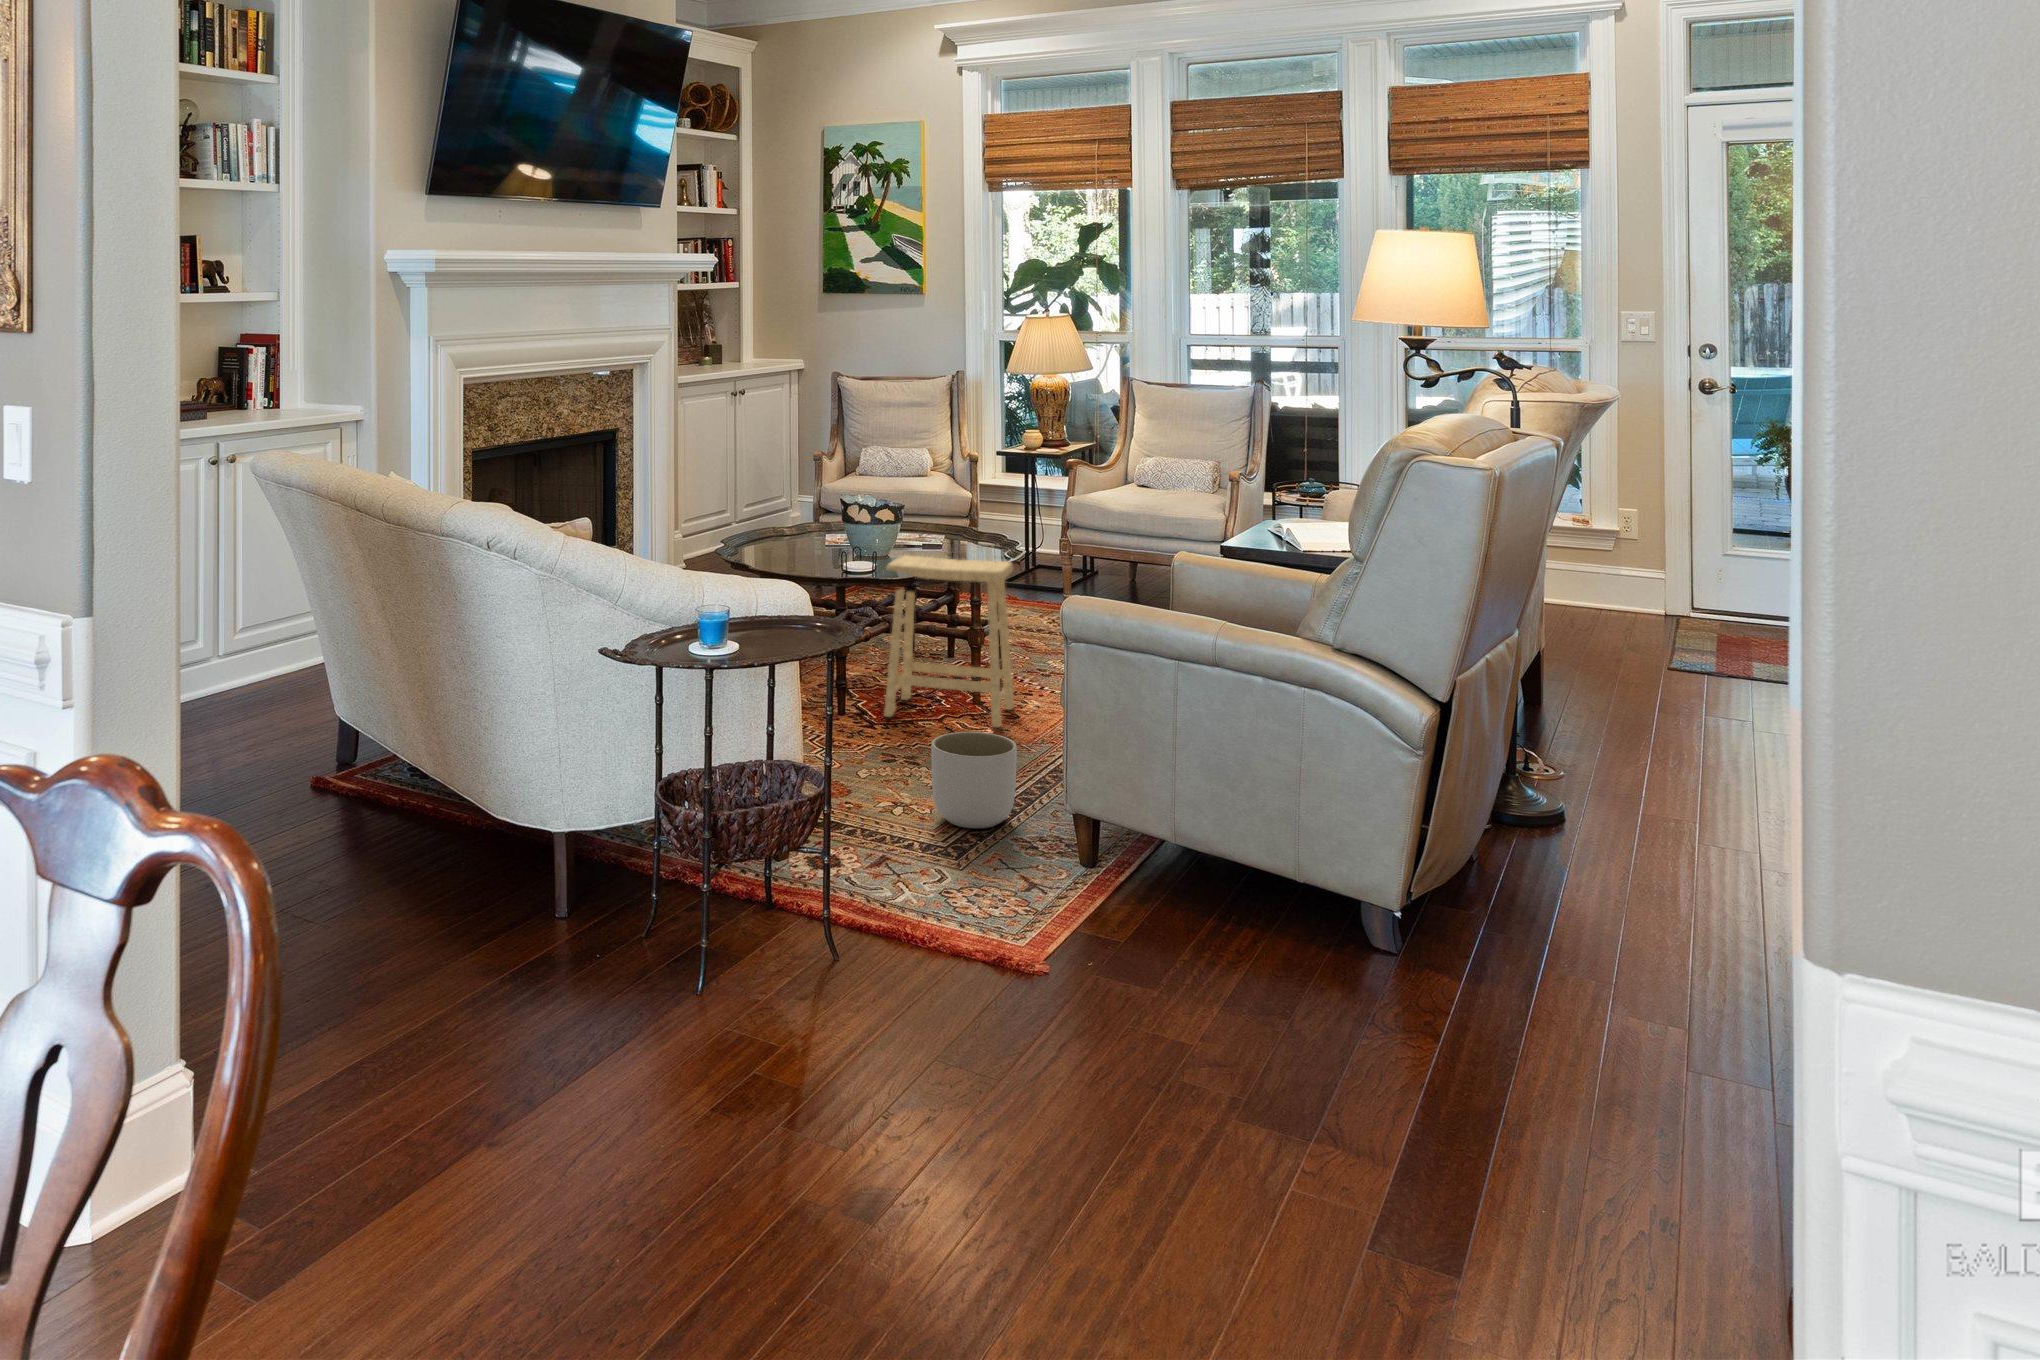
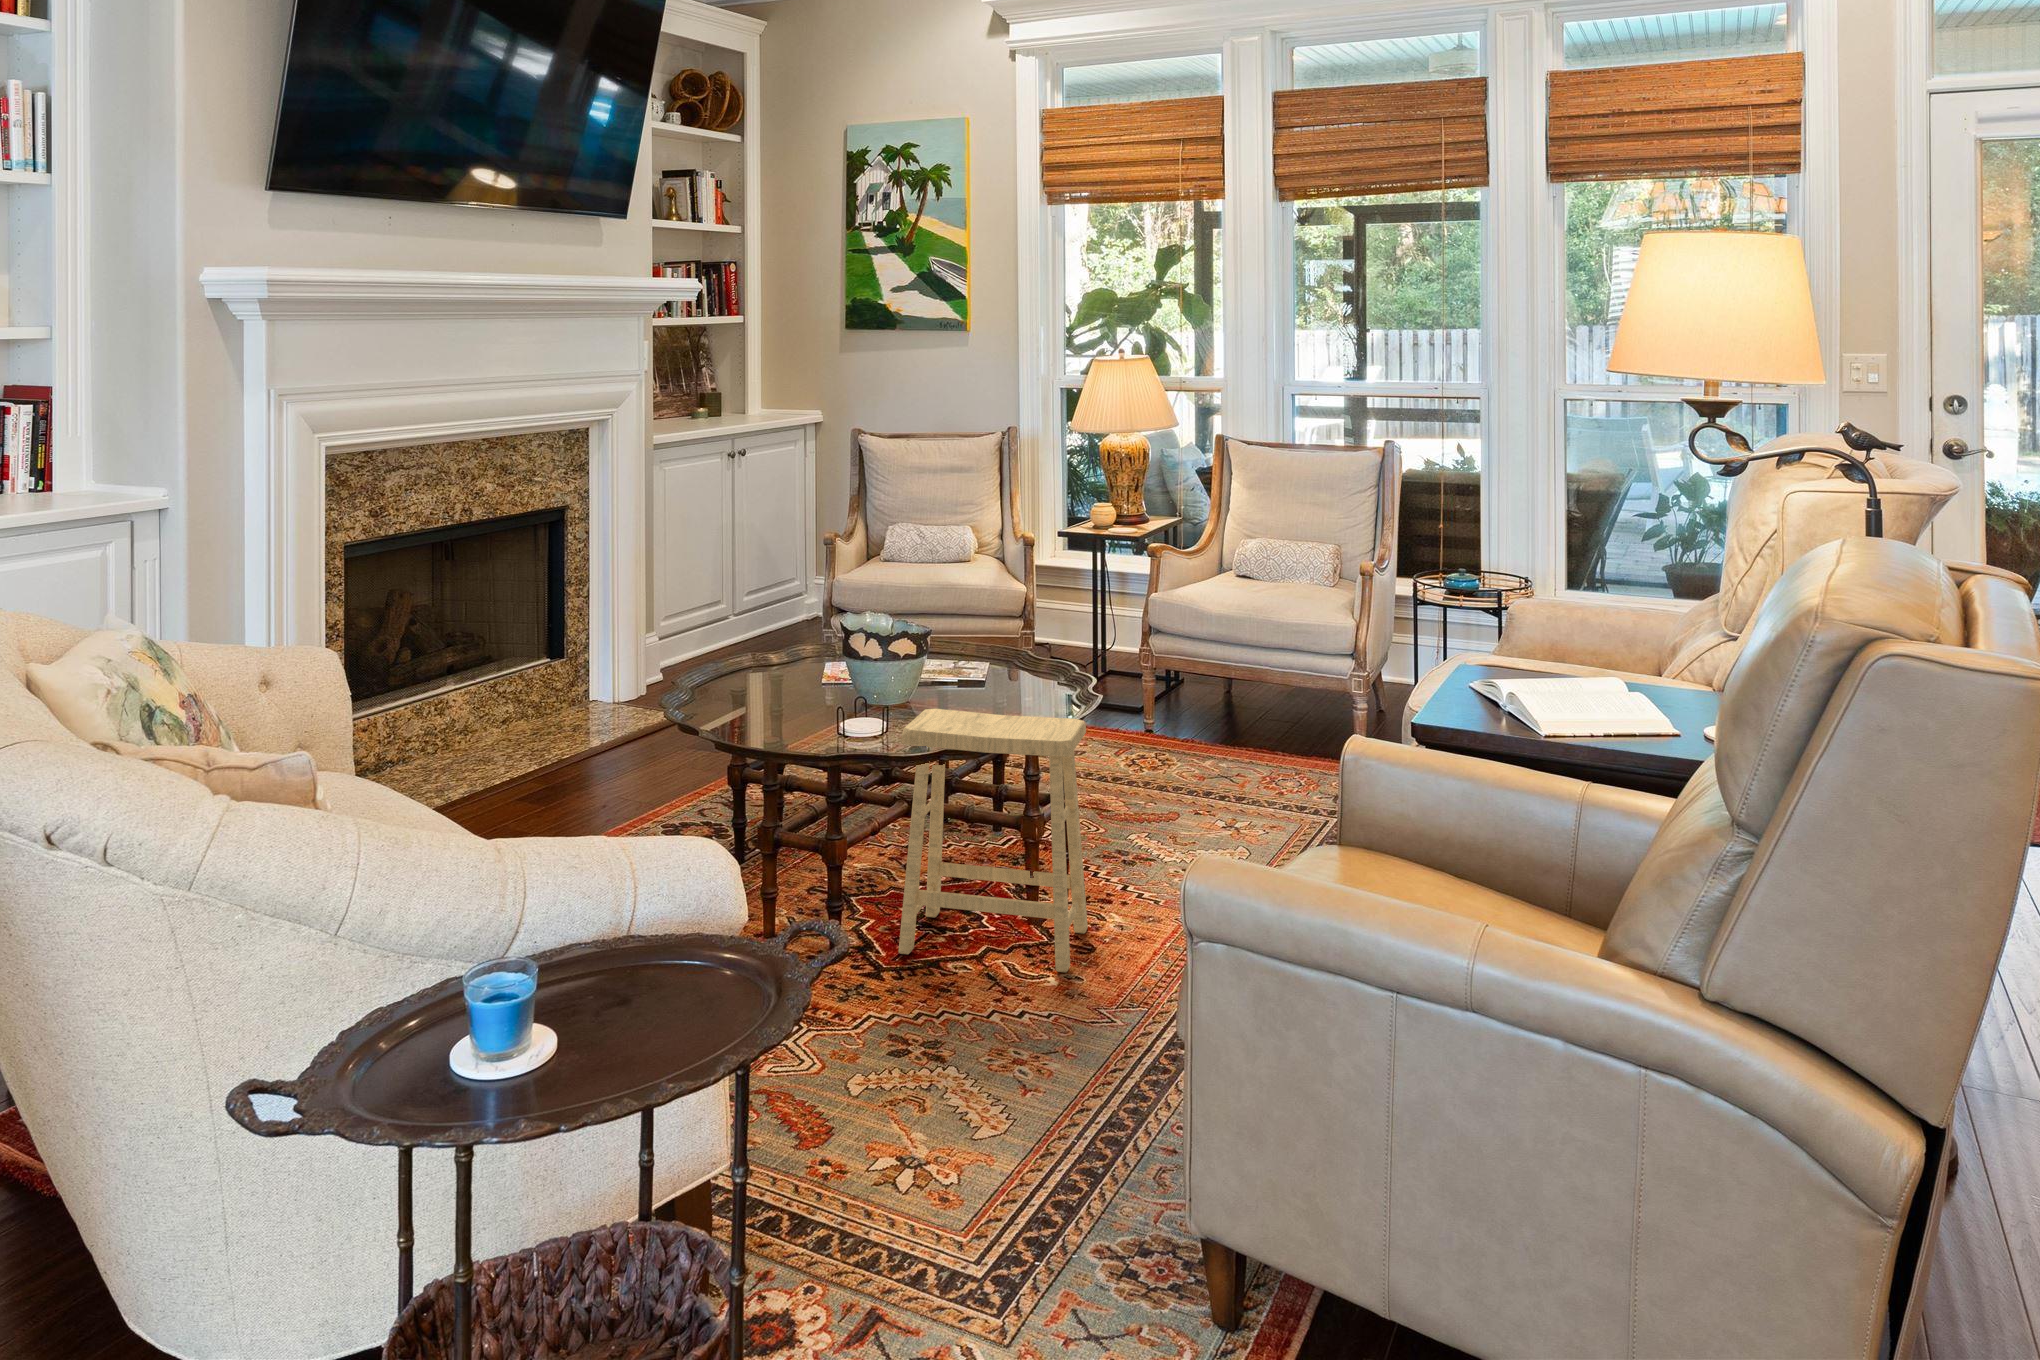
planter: present [931,732,1017,828] -> none [960,1037,1098,1217]

